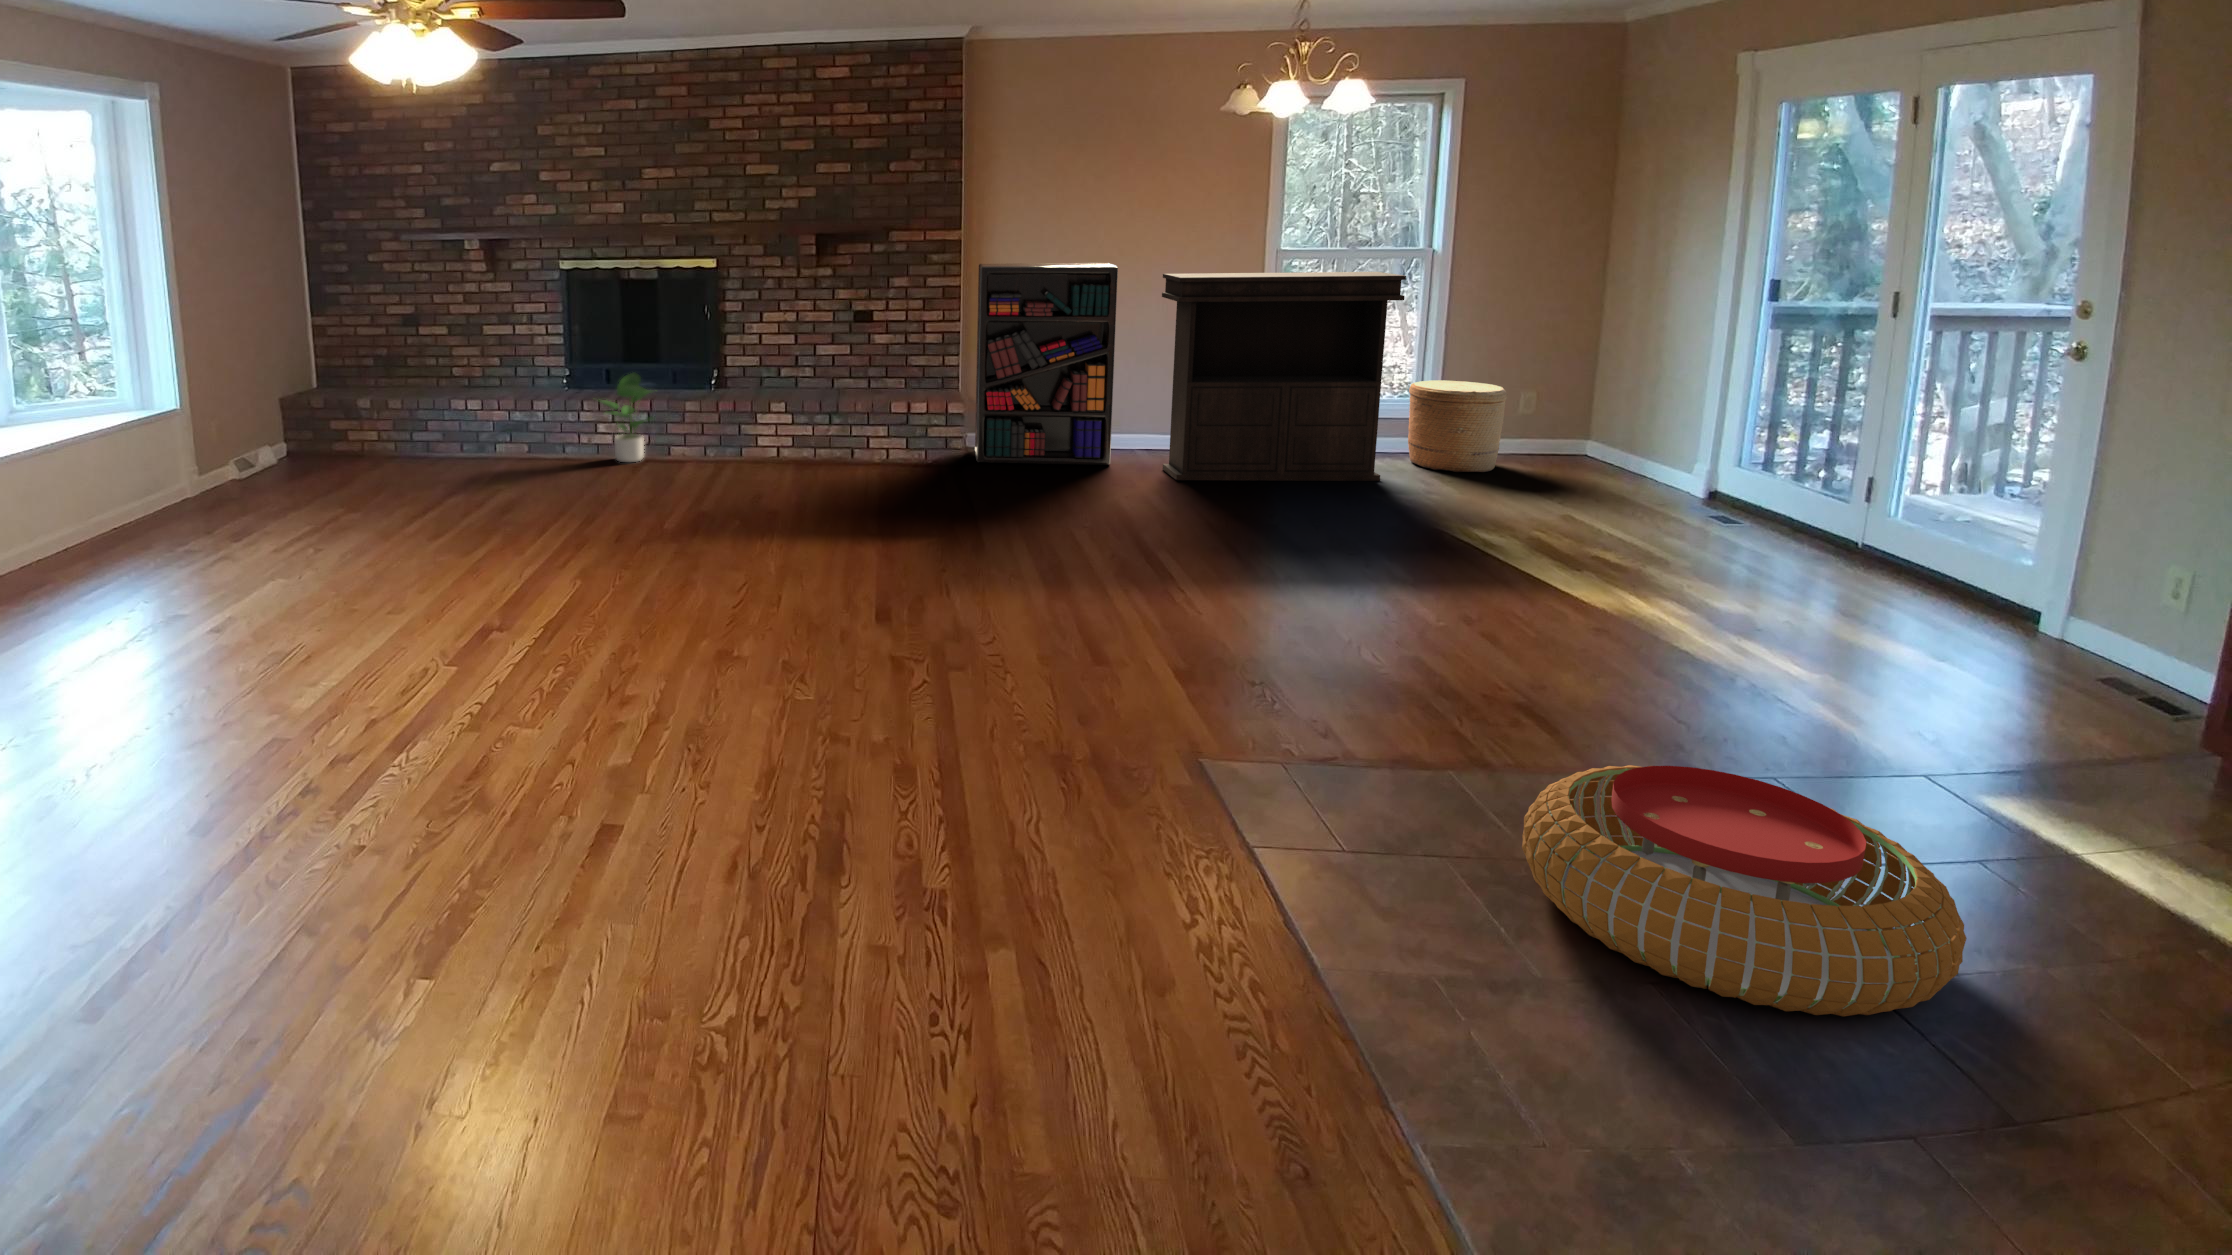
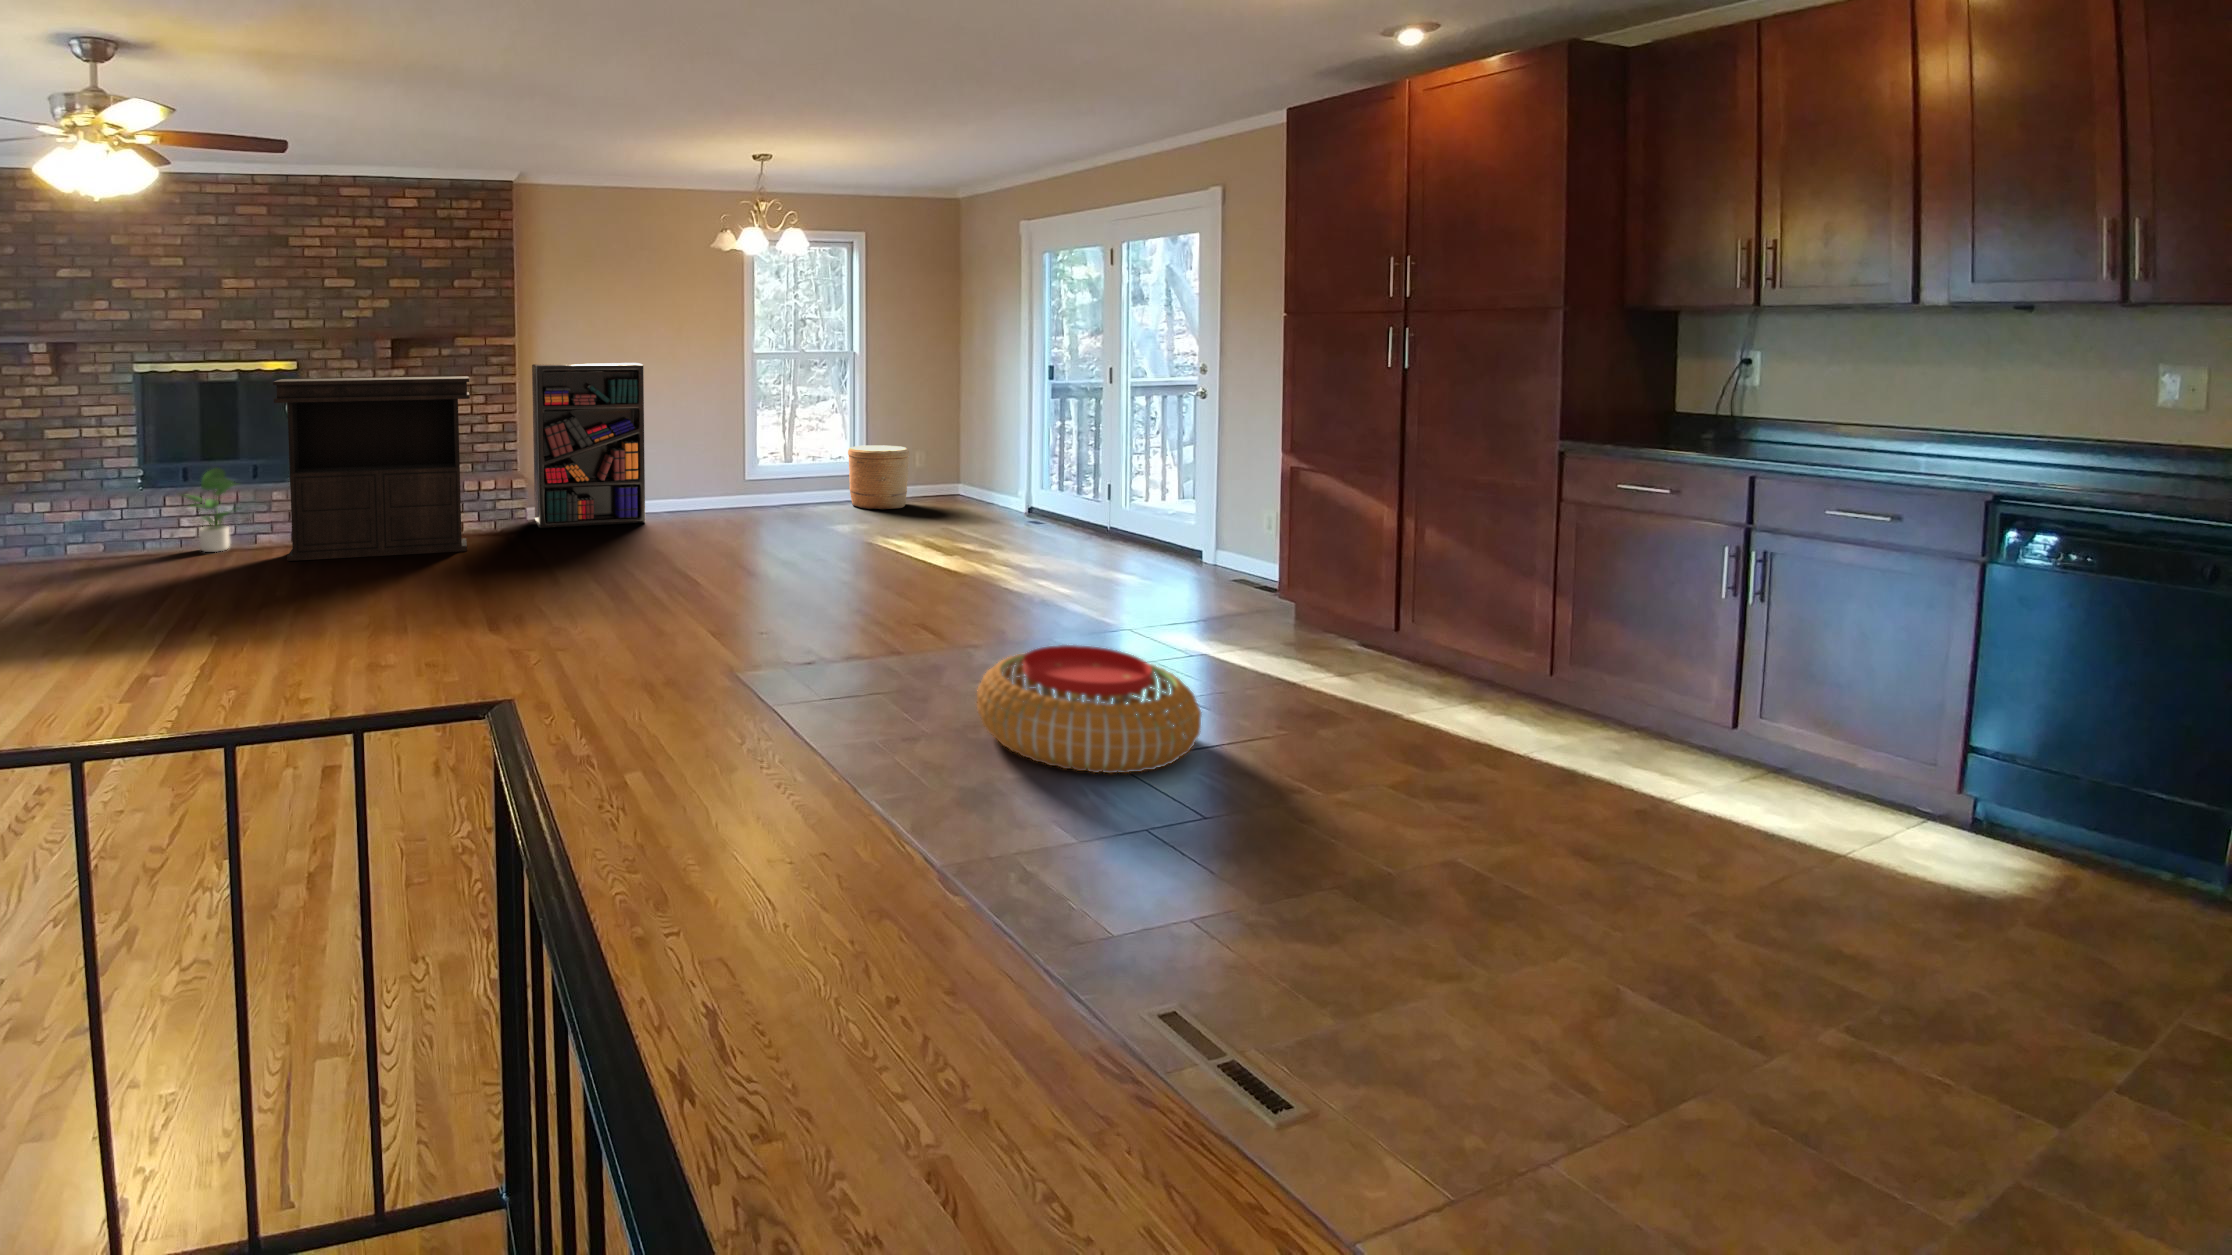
console table: present [1162,272,1406,481] -> present [273,376,470,561]

